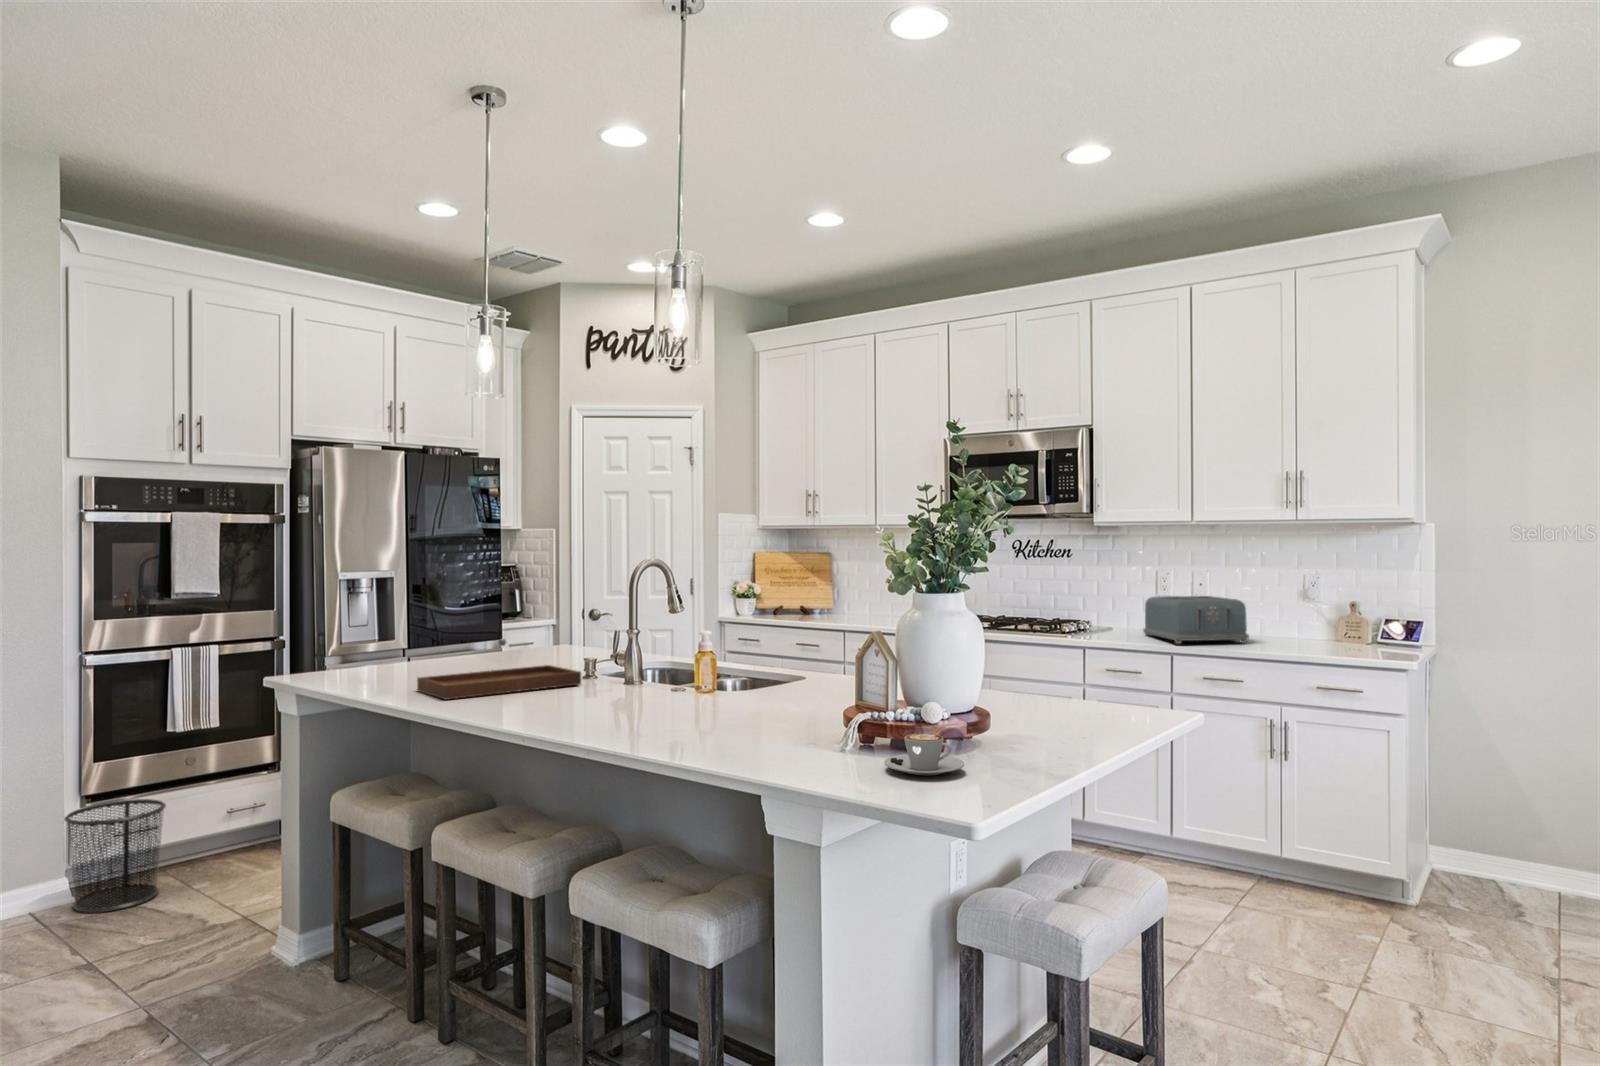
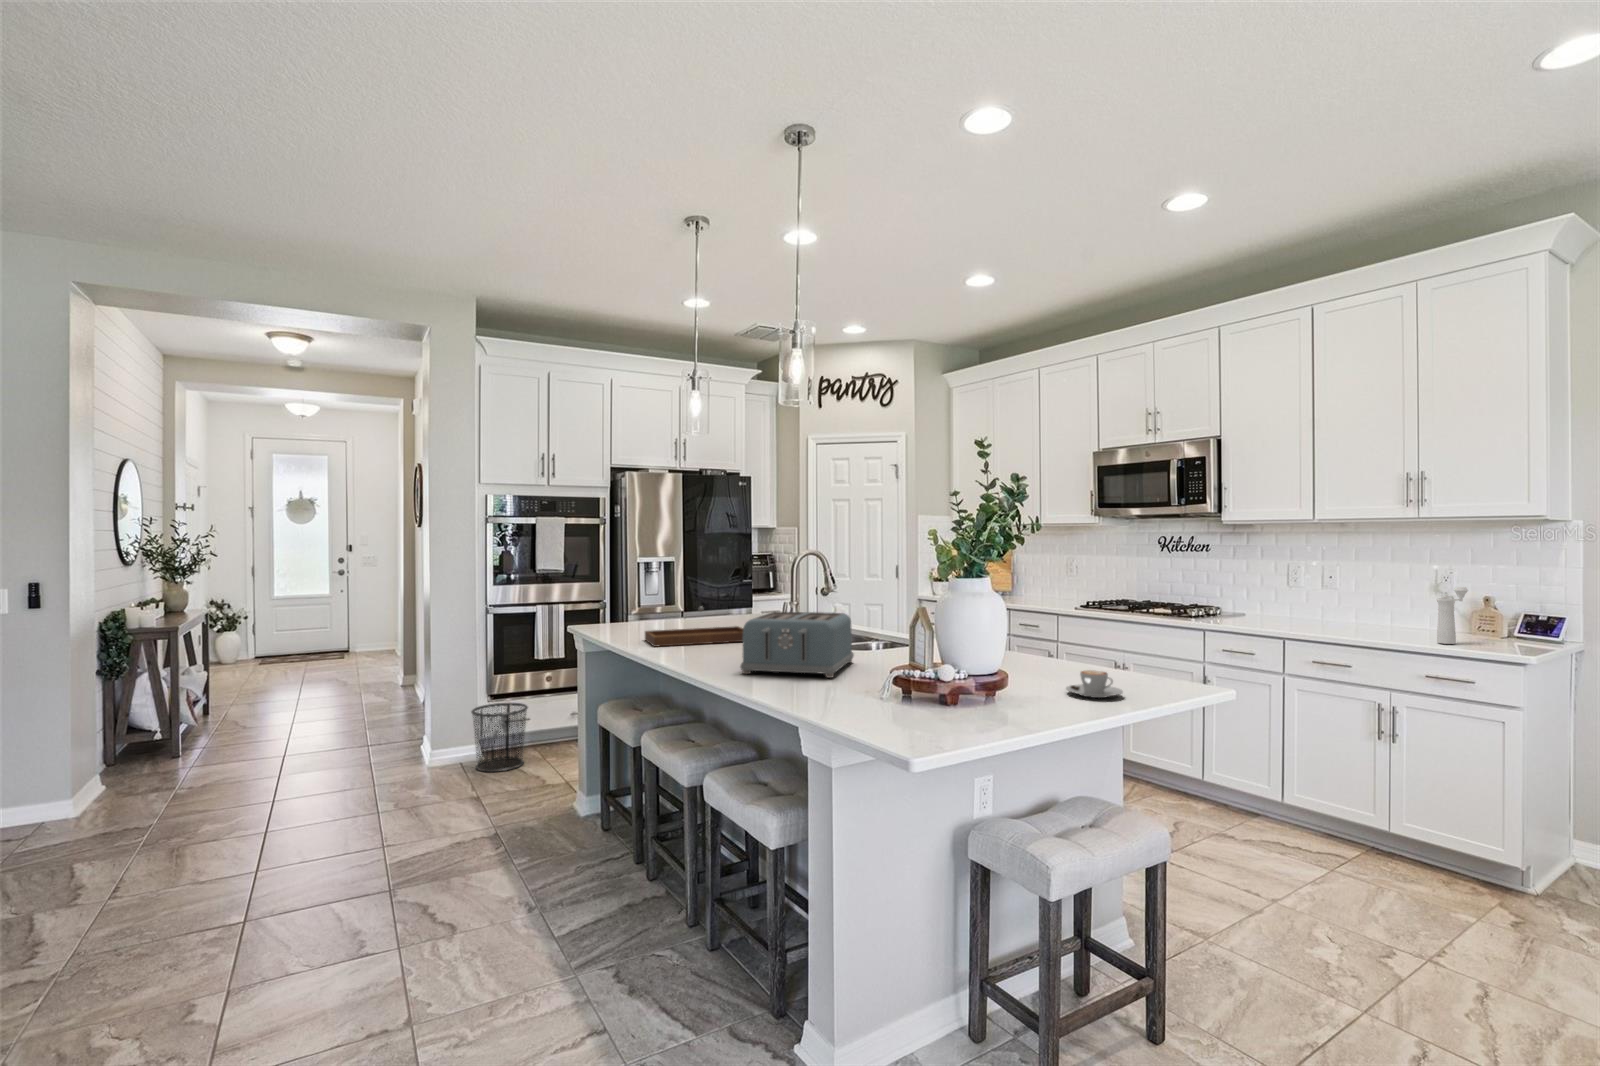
pepper mill: none [1317,591,1342,651] -> present [1437,587,1468,644]
toaster: present [1143,596,1249,644] -> present [740,611,854,678]
coffee cup: present [884,734,964,775] -> present [1066,670,1123,698]

